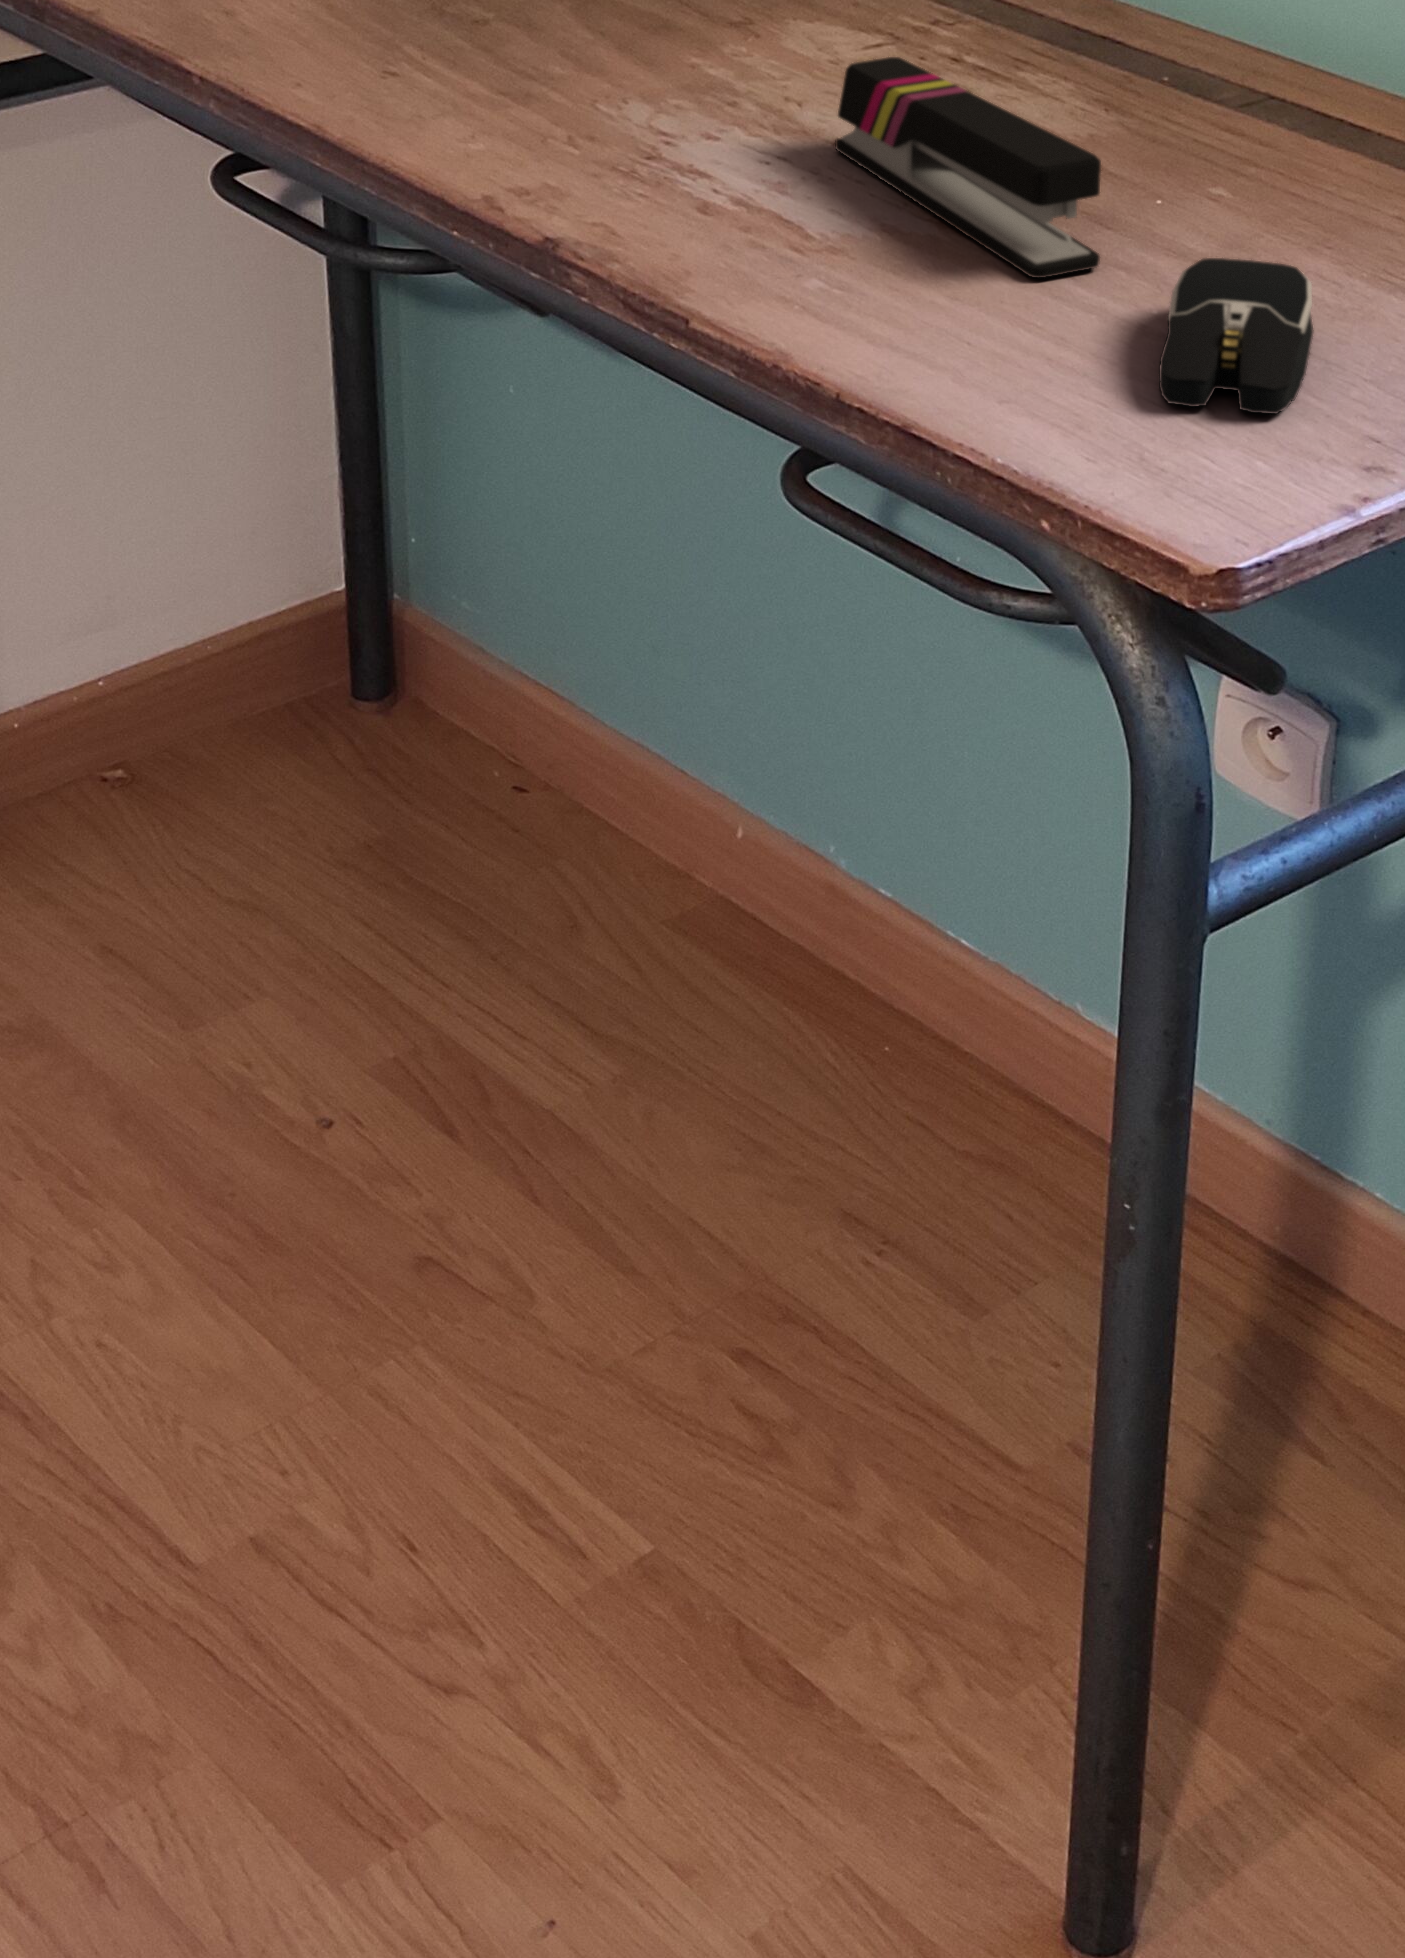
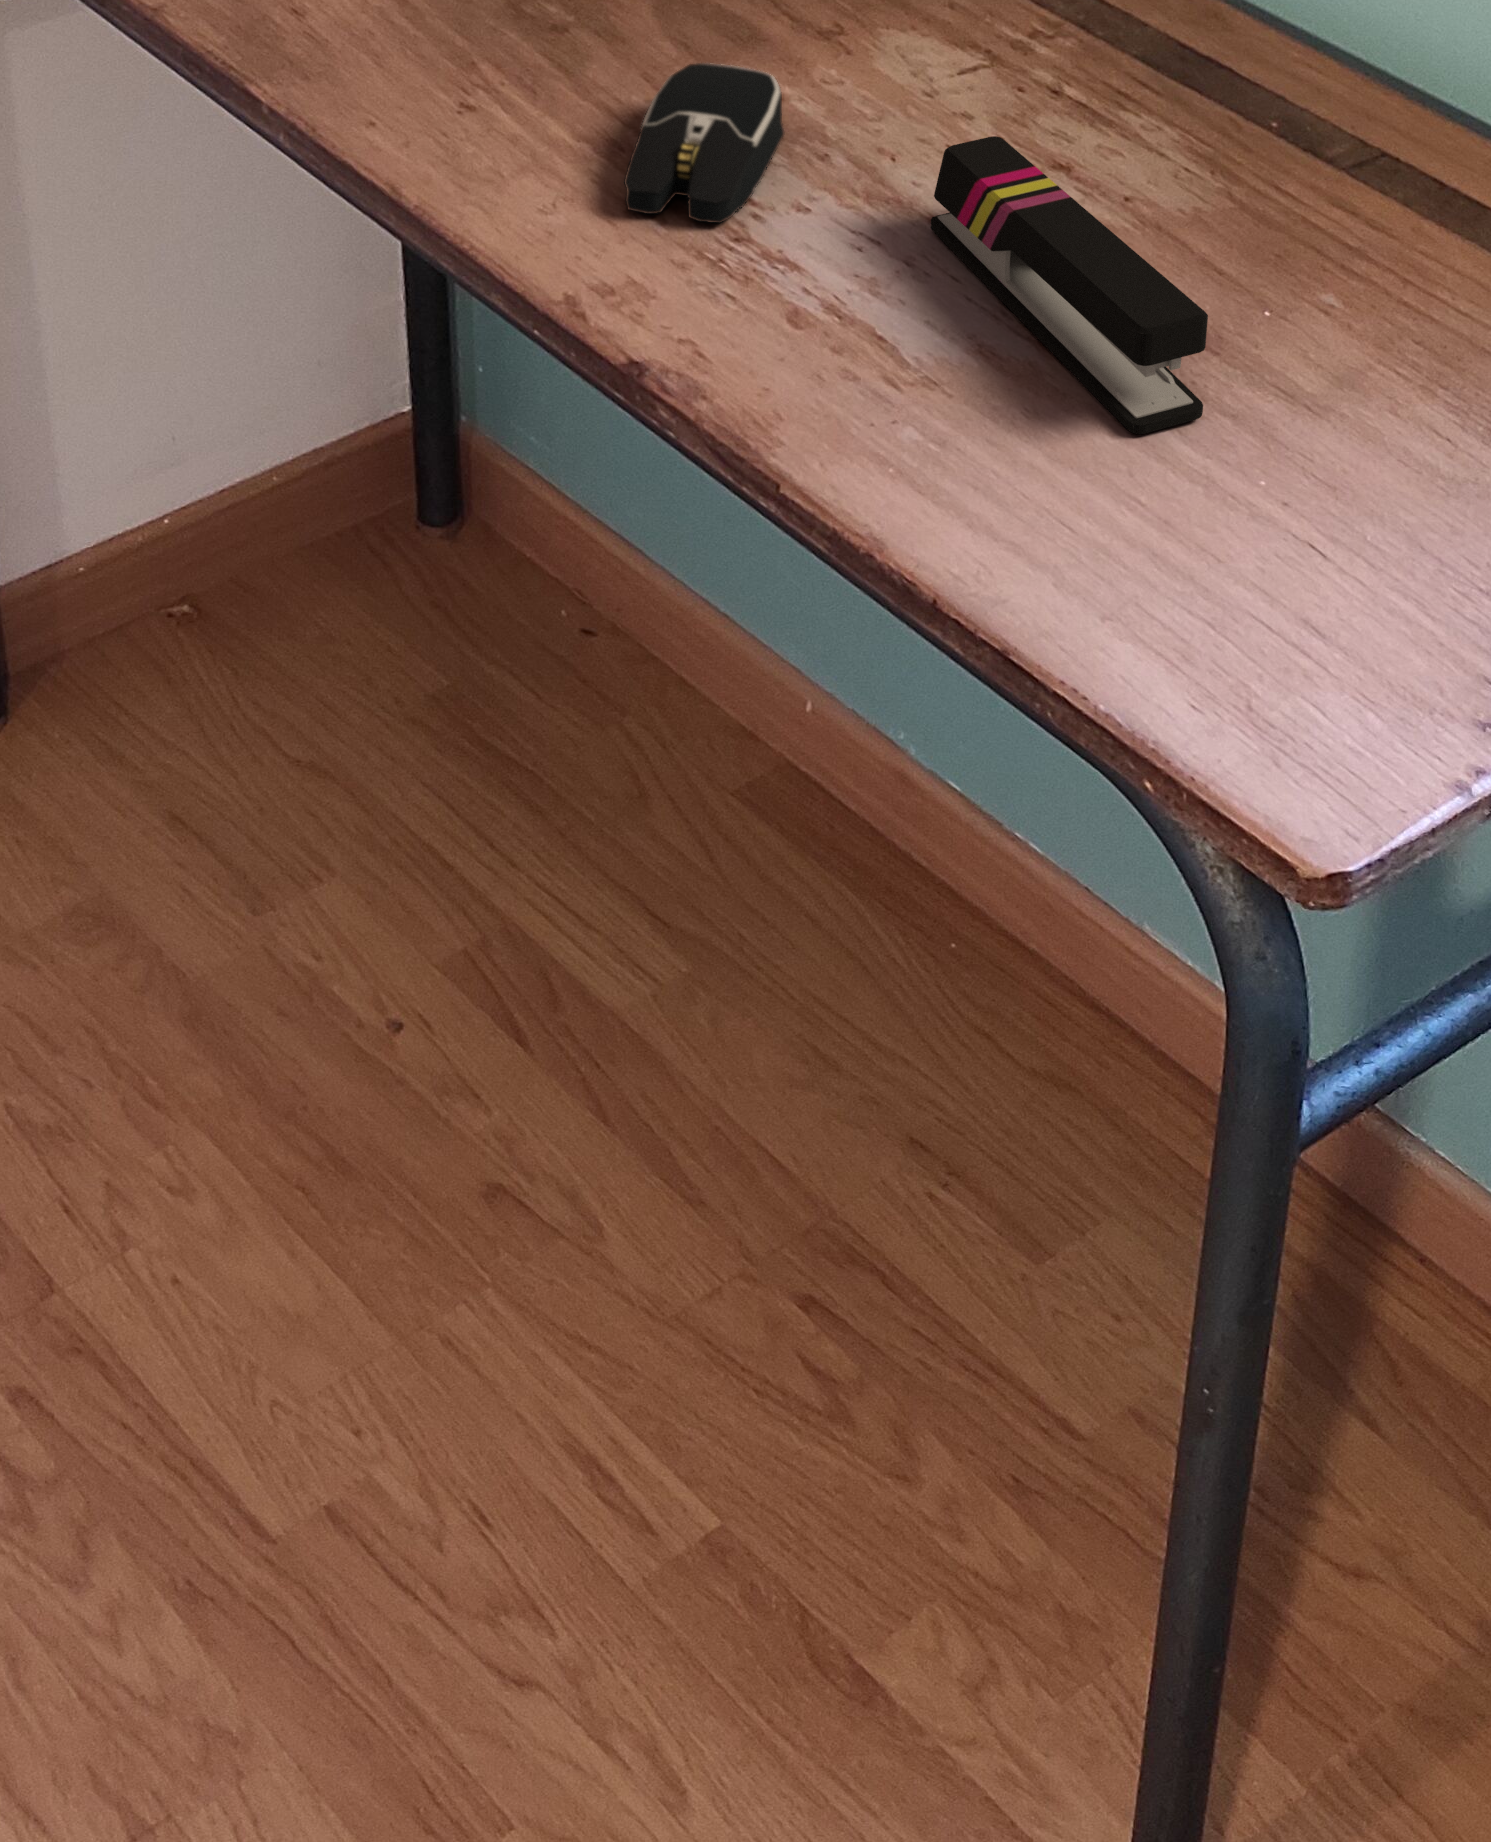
computer mouse: present [1159,258,1314,414] -> present [624,63,784,223]

